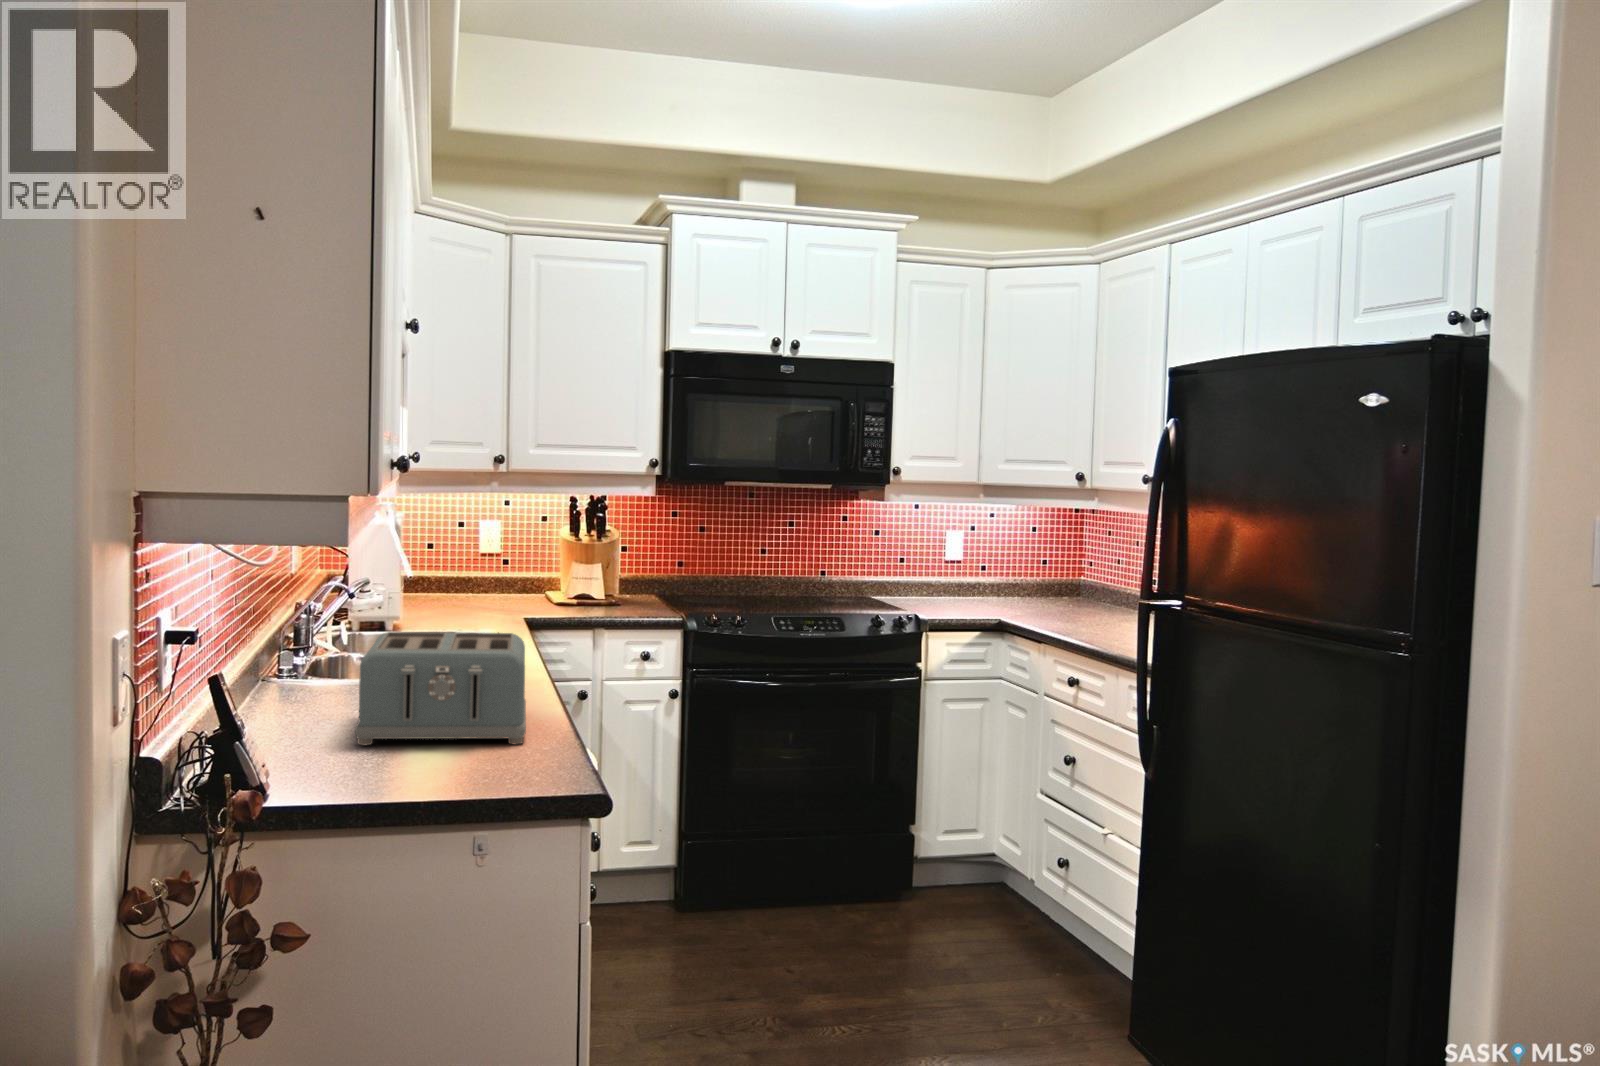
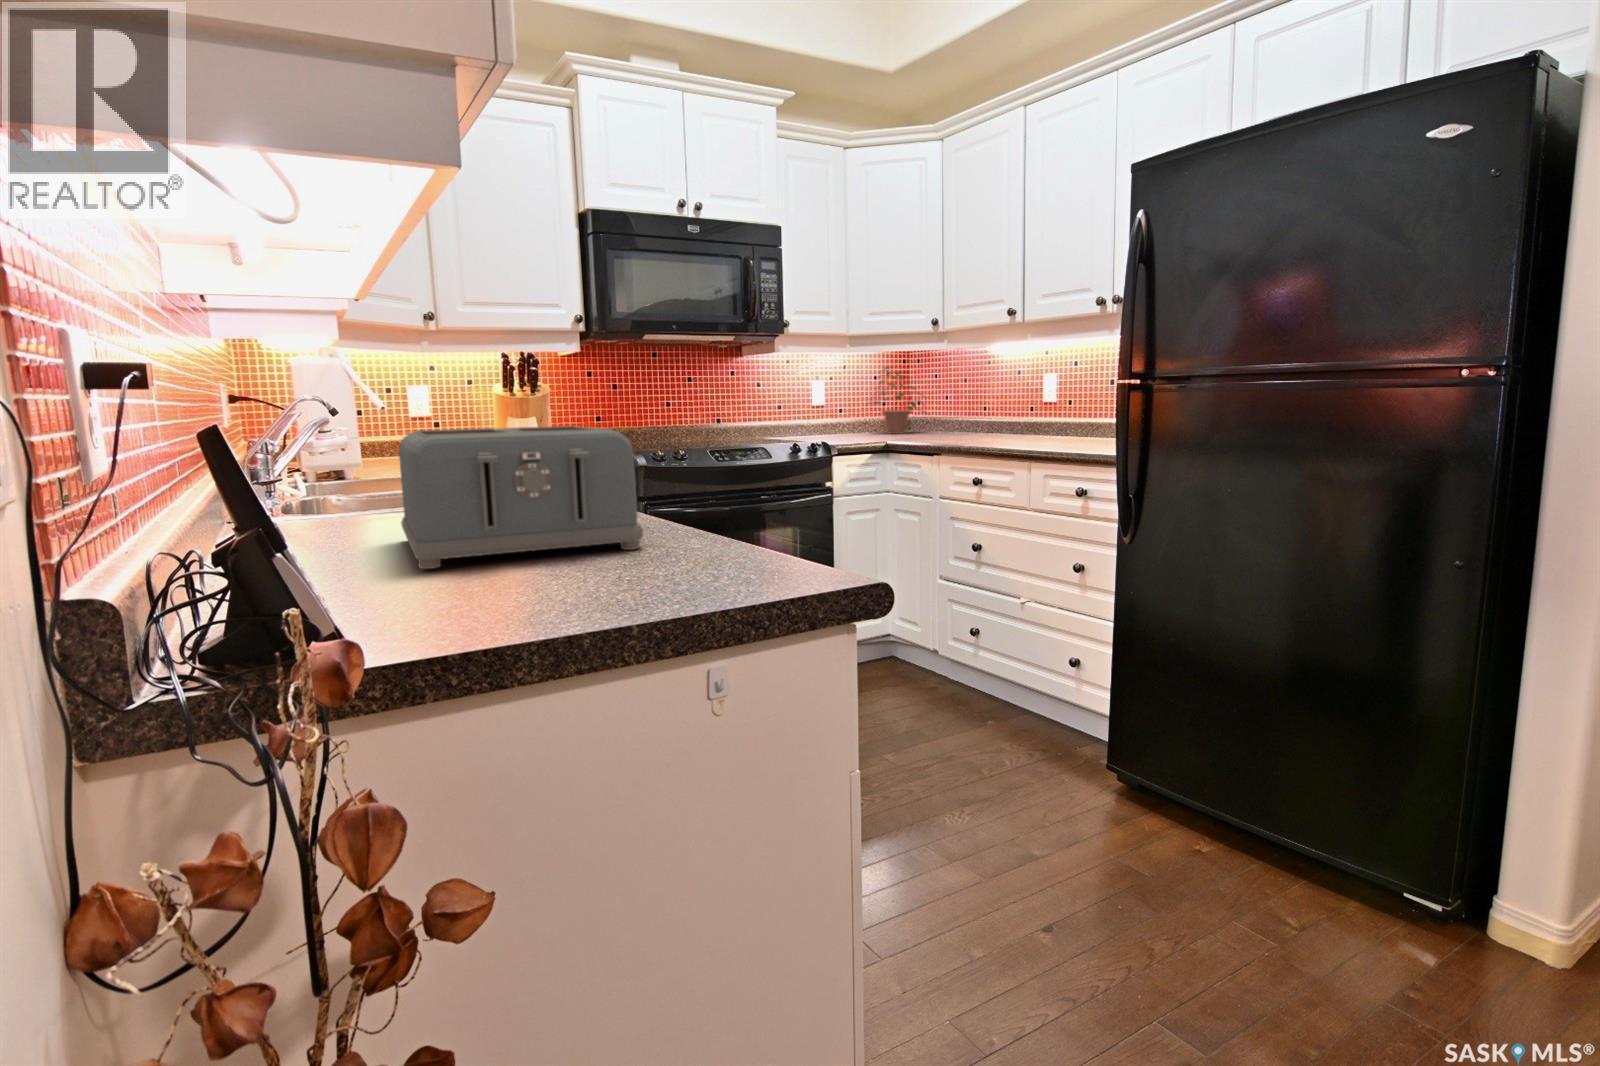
potted plant: none [1010,518,1099,602] -> present [873,367,925,434]

